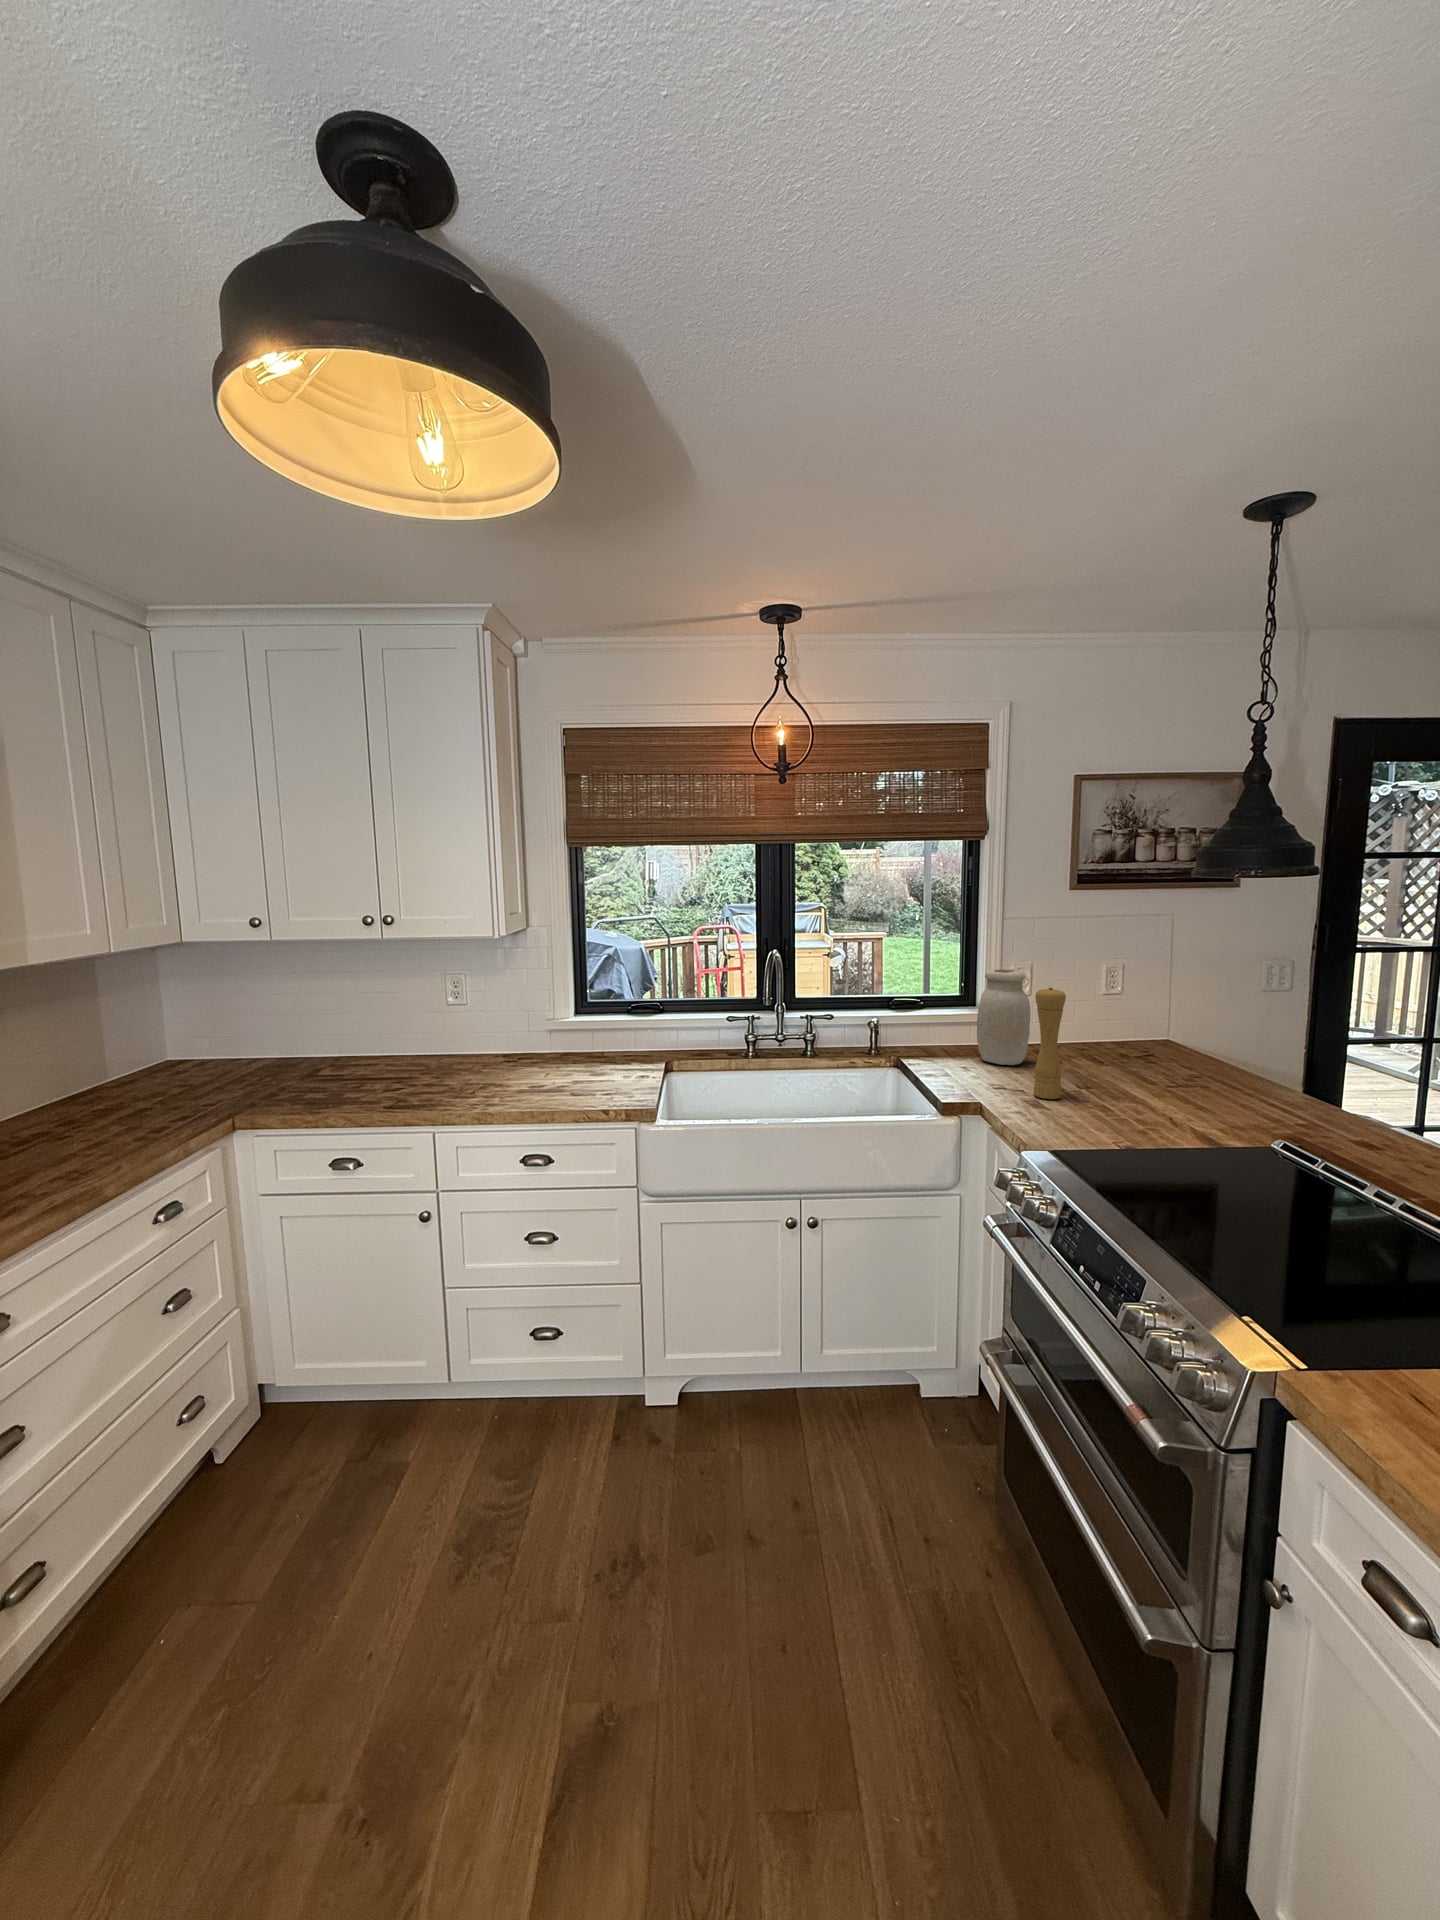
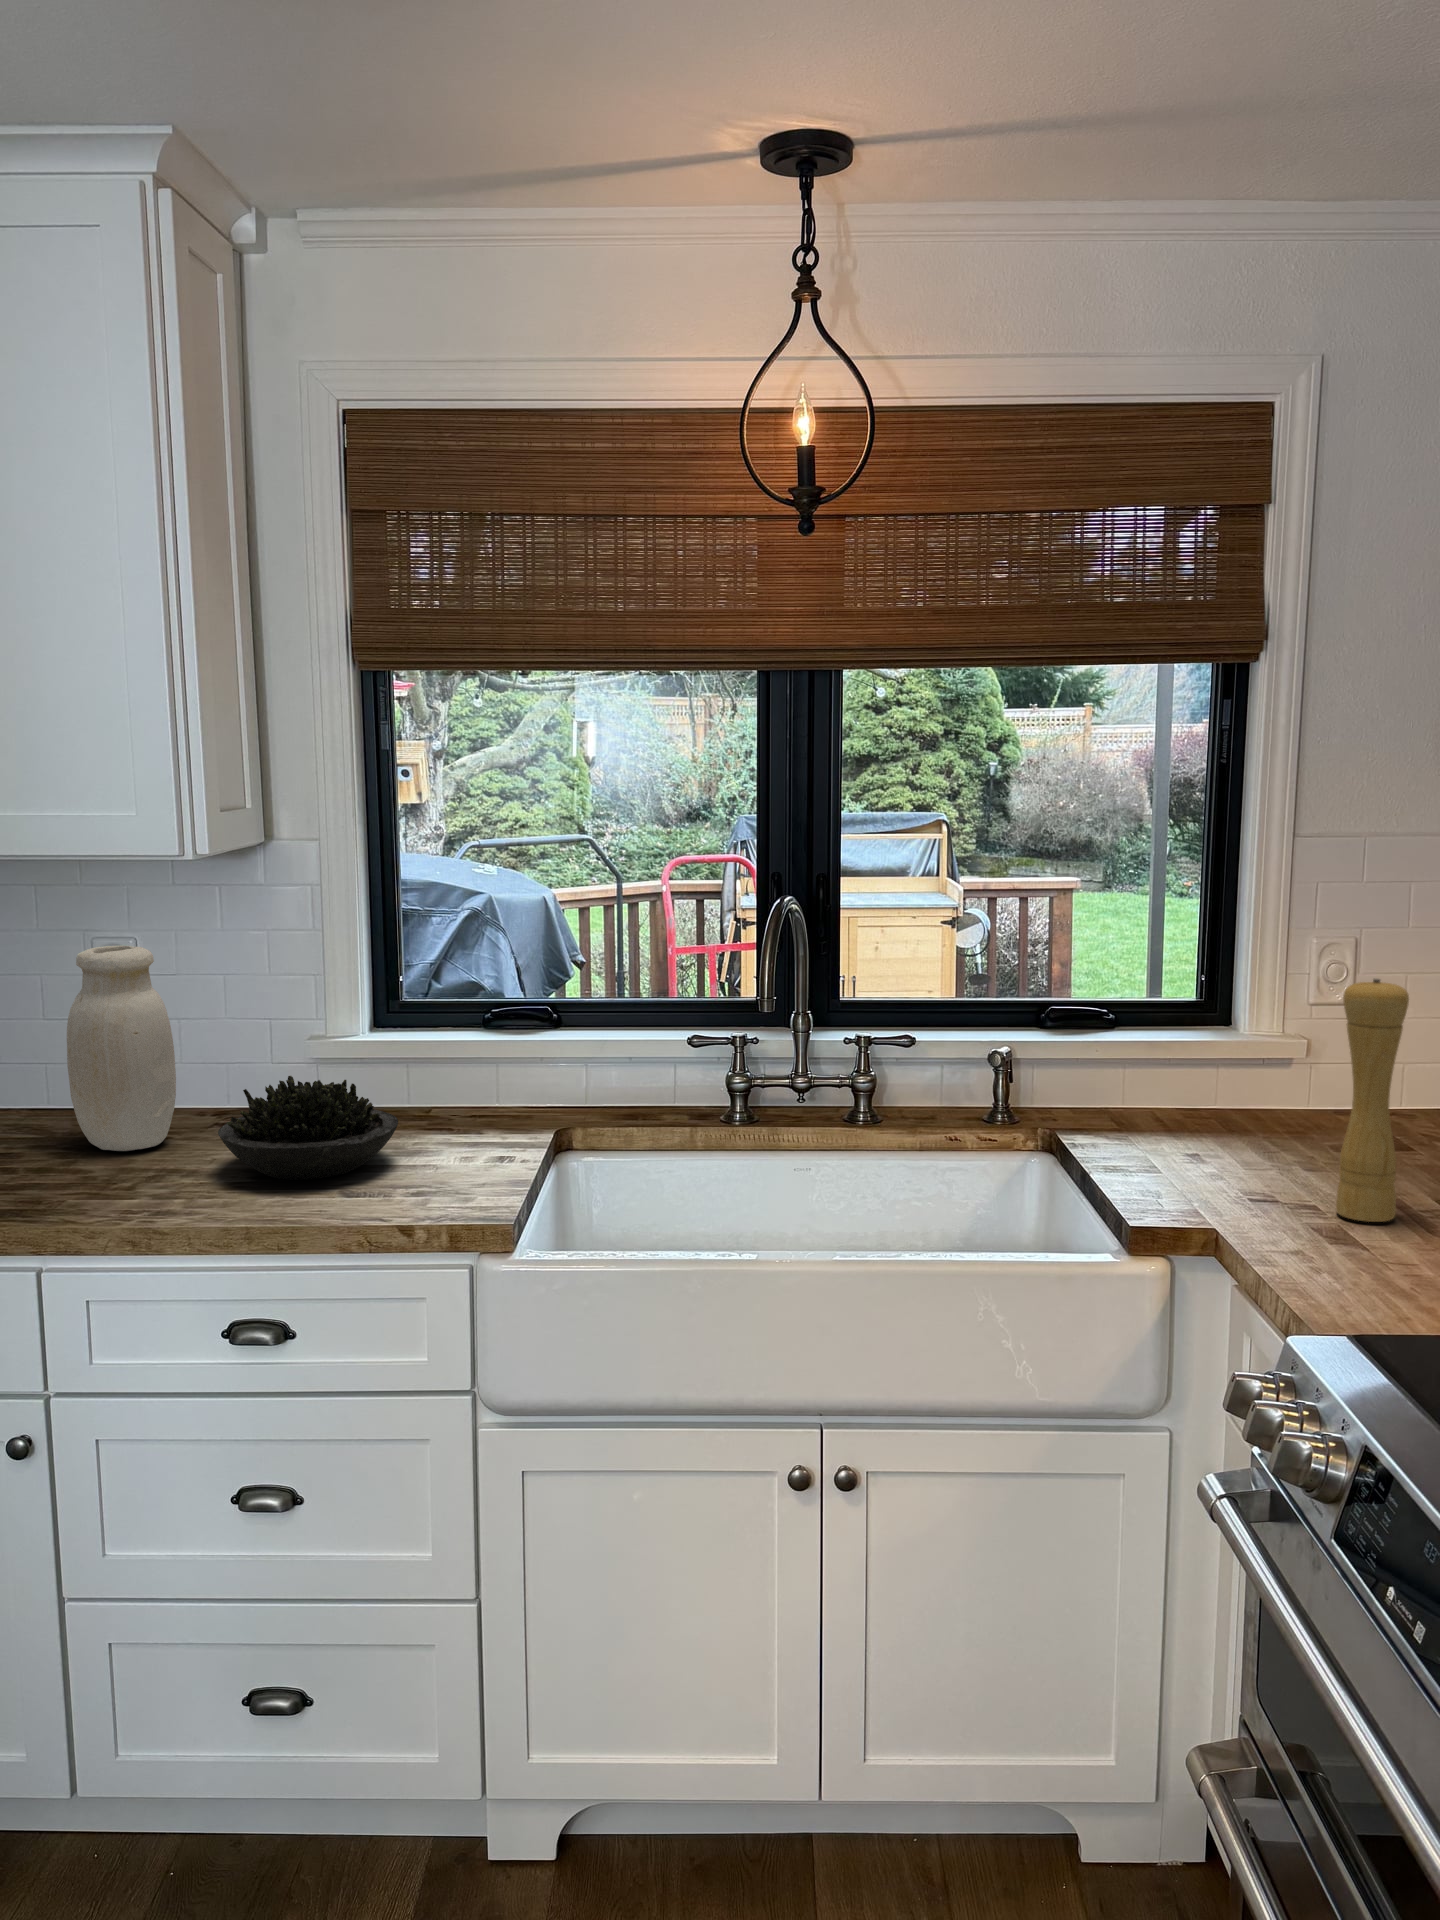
jar: present [977,969,1030,1065] -> present [67,945,176,1151]
succulent plant: none [513,1039,596,1088] -> present [218,1076,398,1180]

